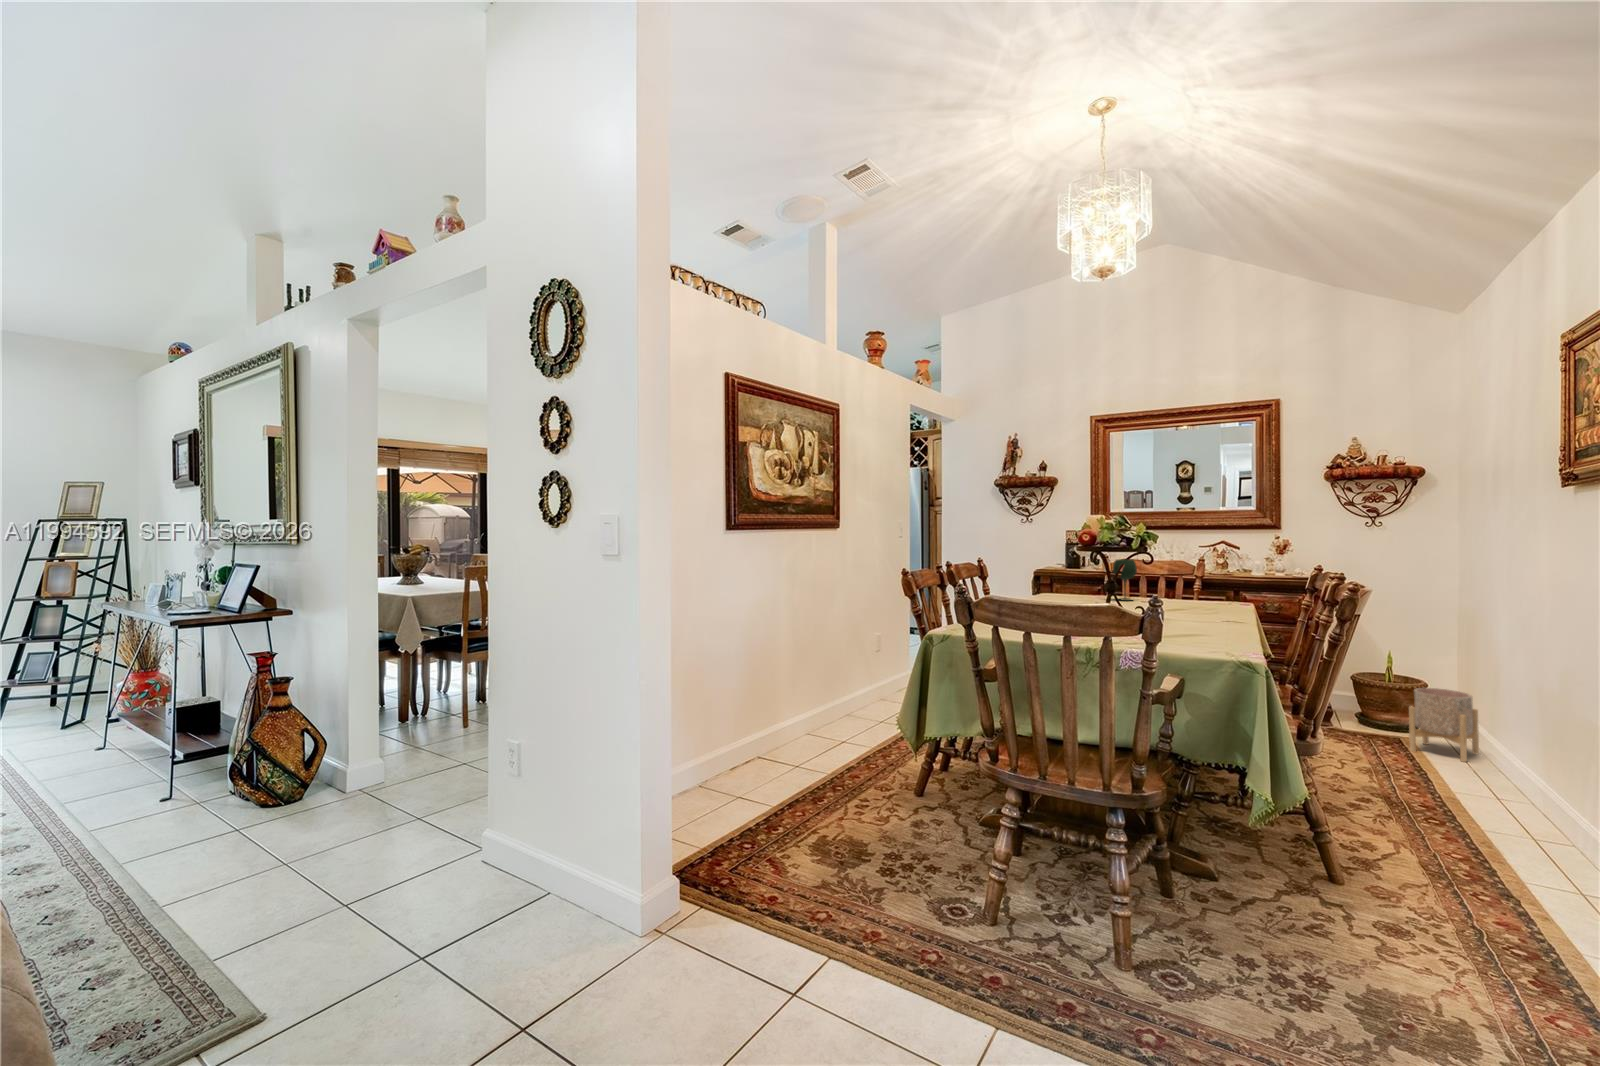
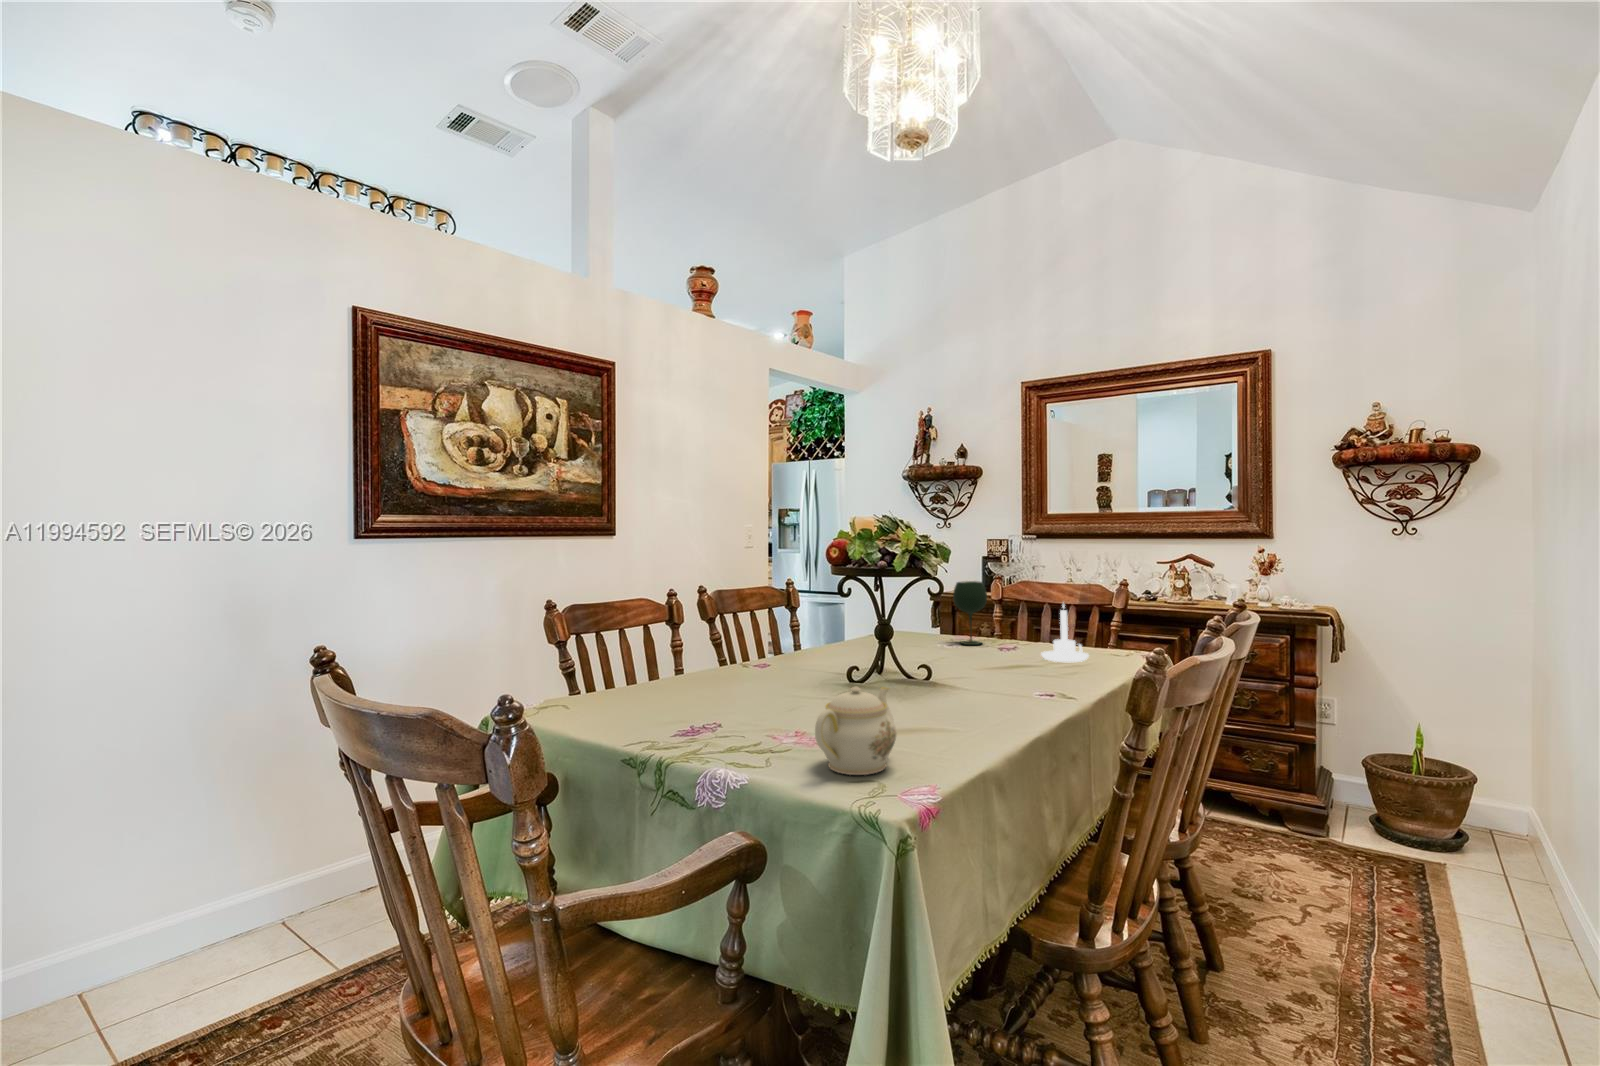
candle holder: none [1191,570,1224,608] -> present [1041,604,1089,662]
teapot: none [1187,608,1234,650] -> present [815,687,897,775]
planter: present [1409,688,1479,762] -> none [1430,789,1547,920]

